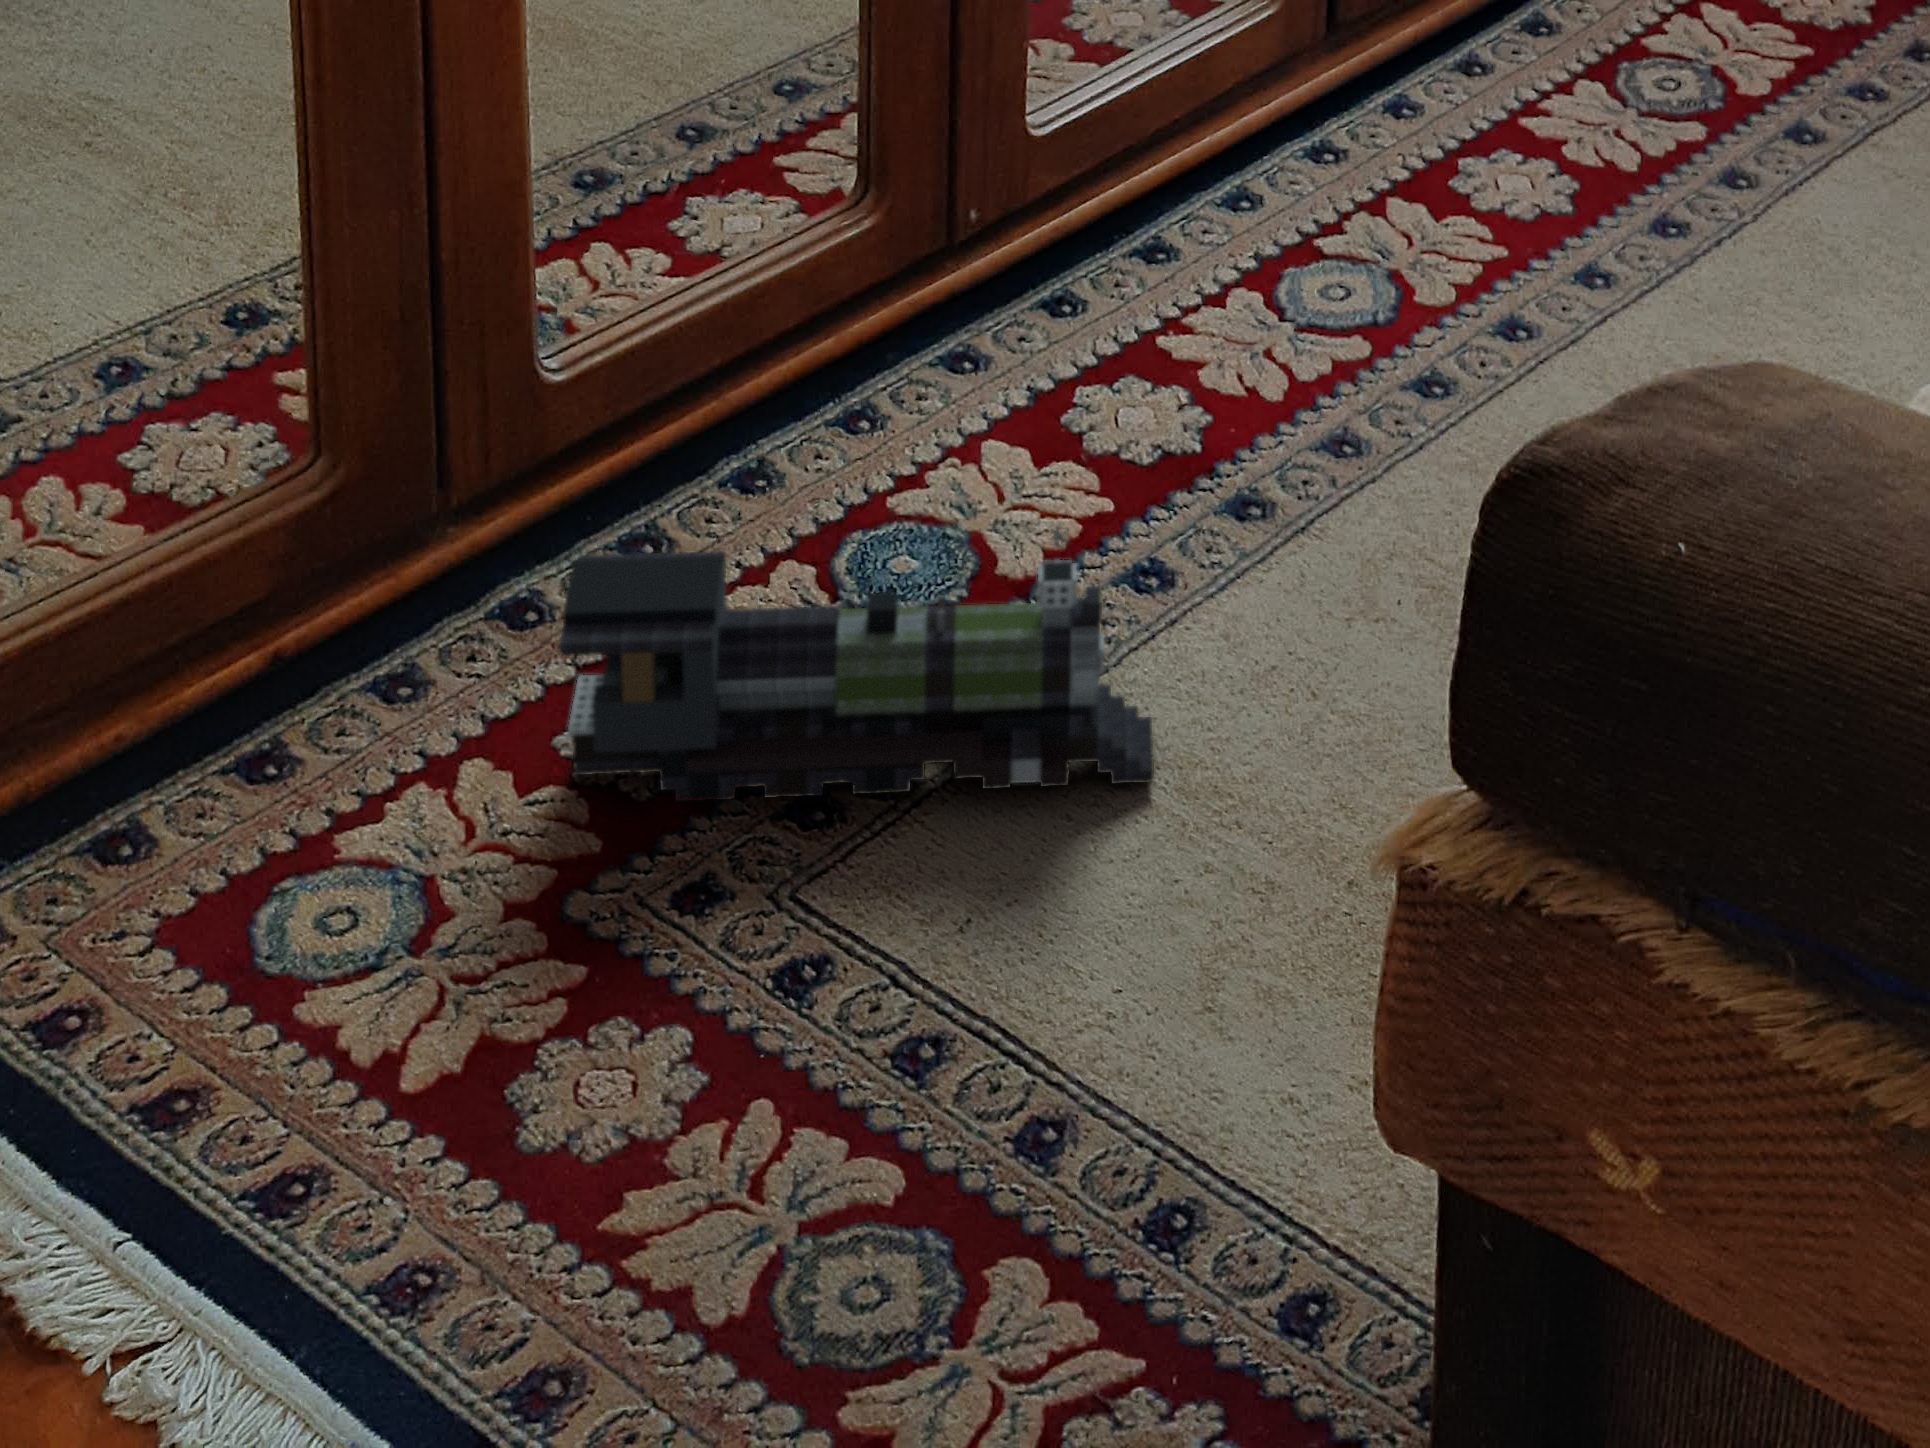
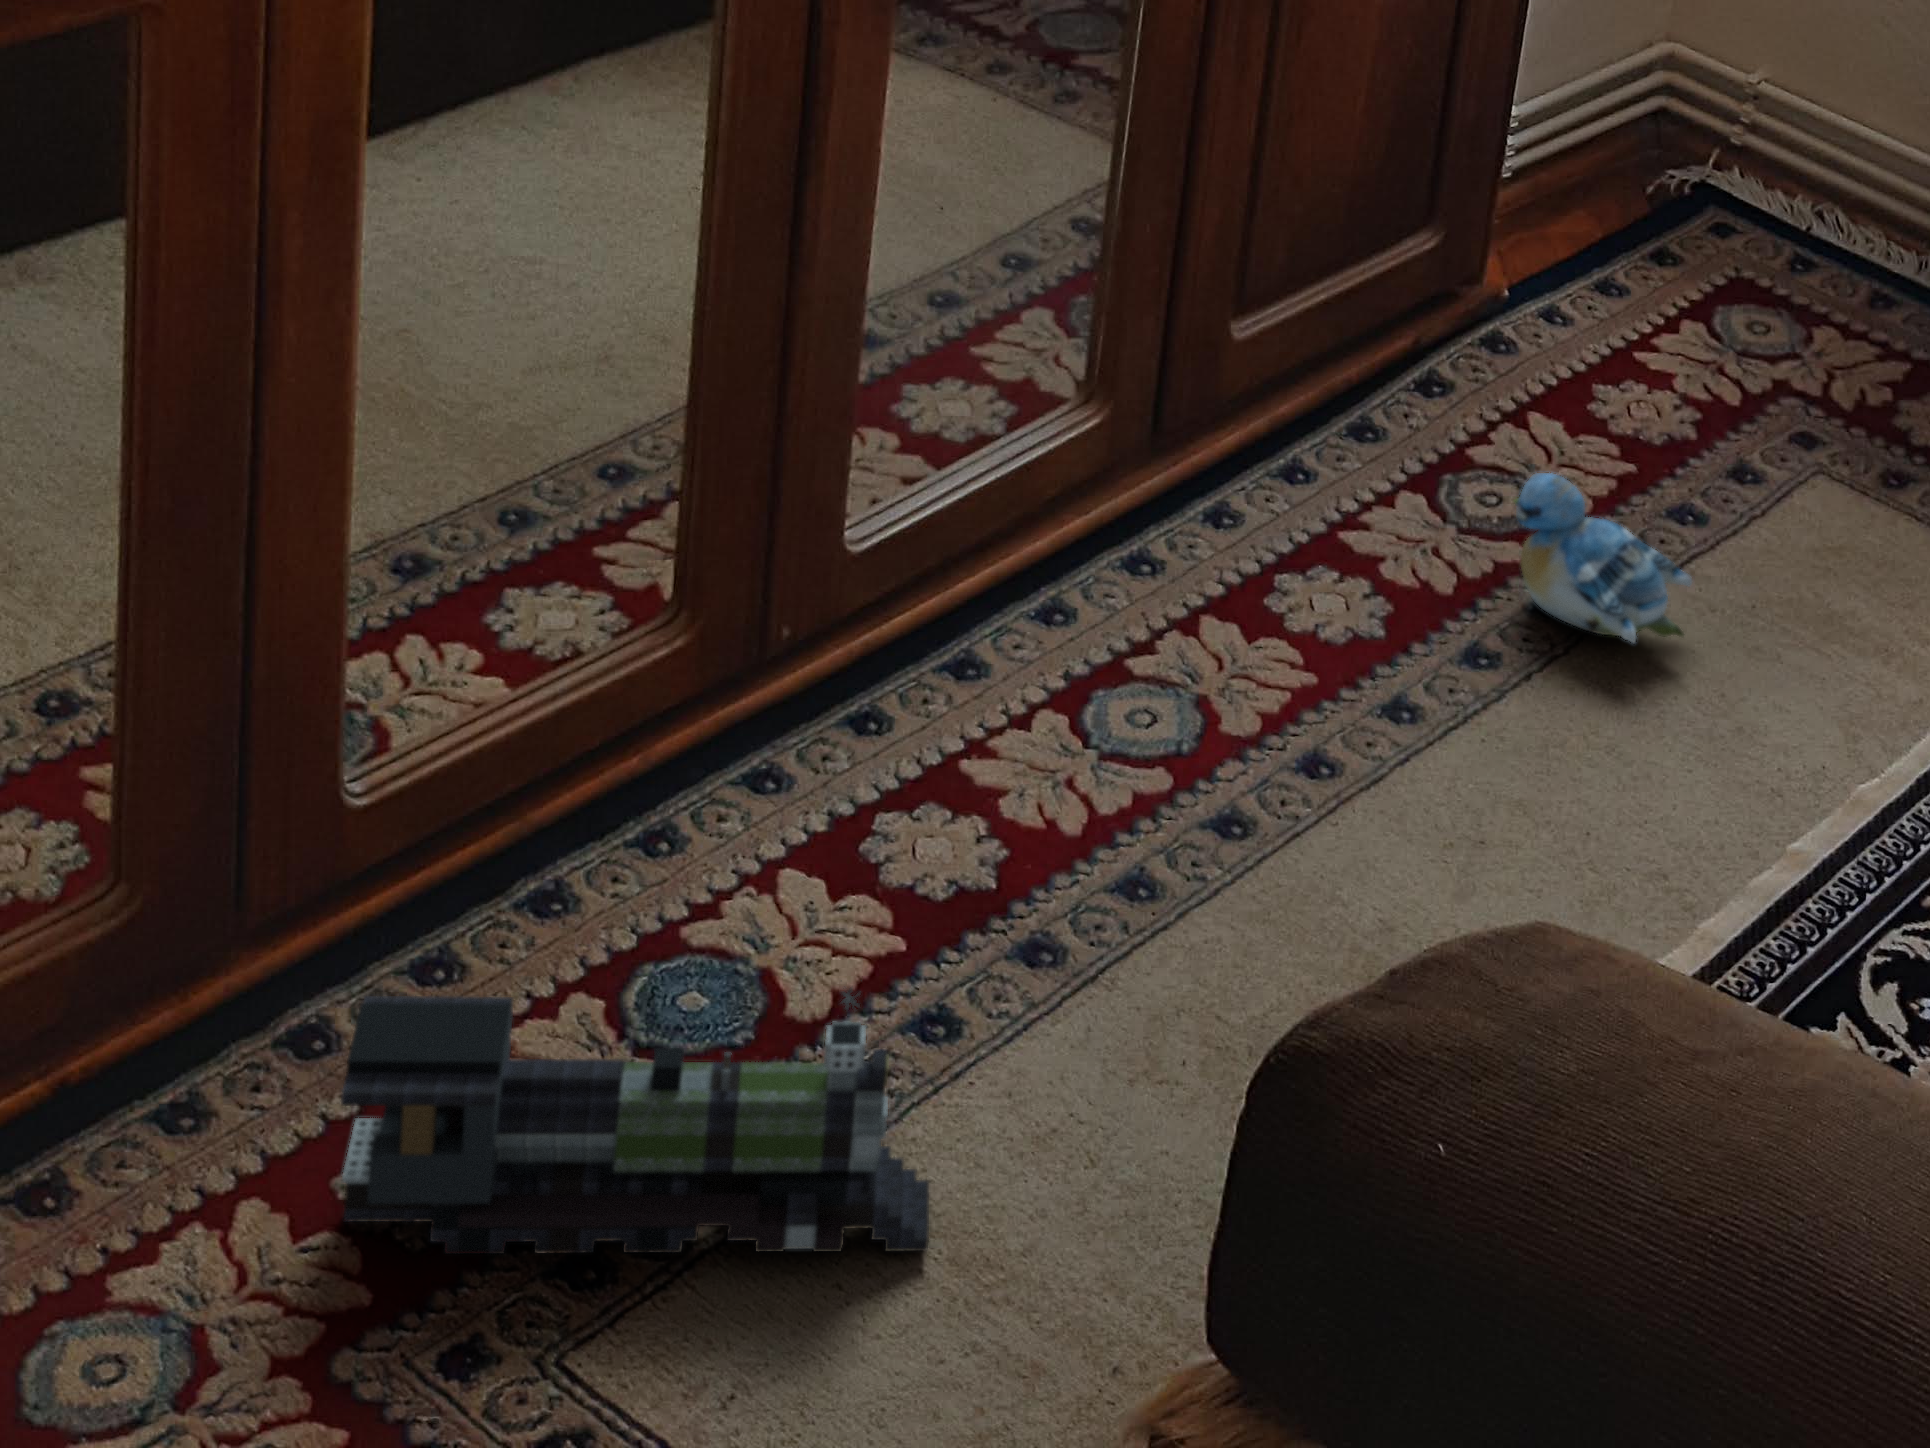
plush toy: none [1697,42,1882,203] -> present [1514,473,1692,643]

